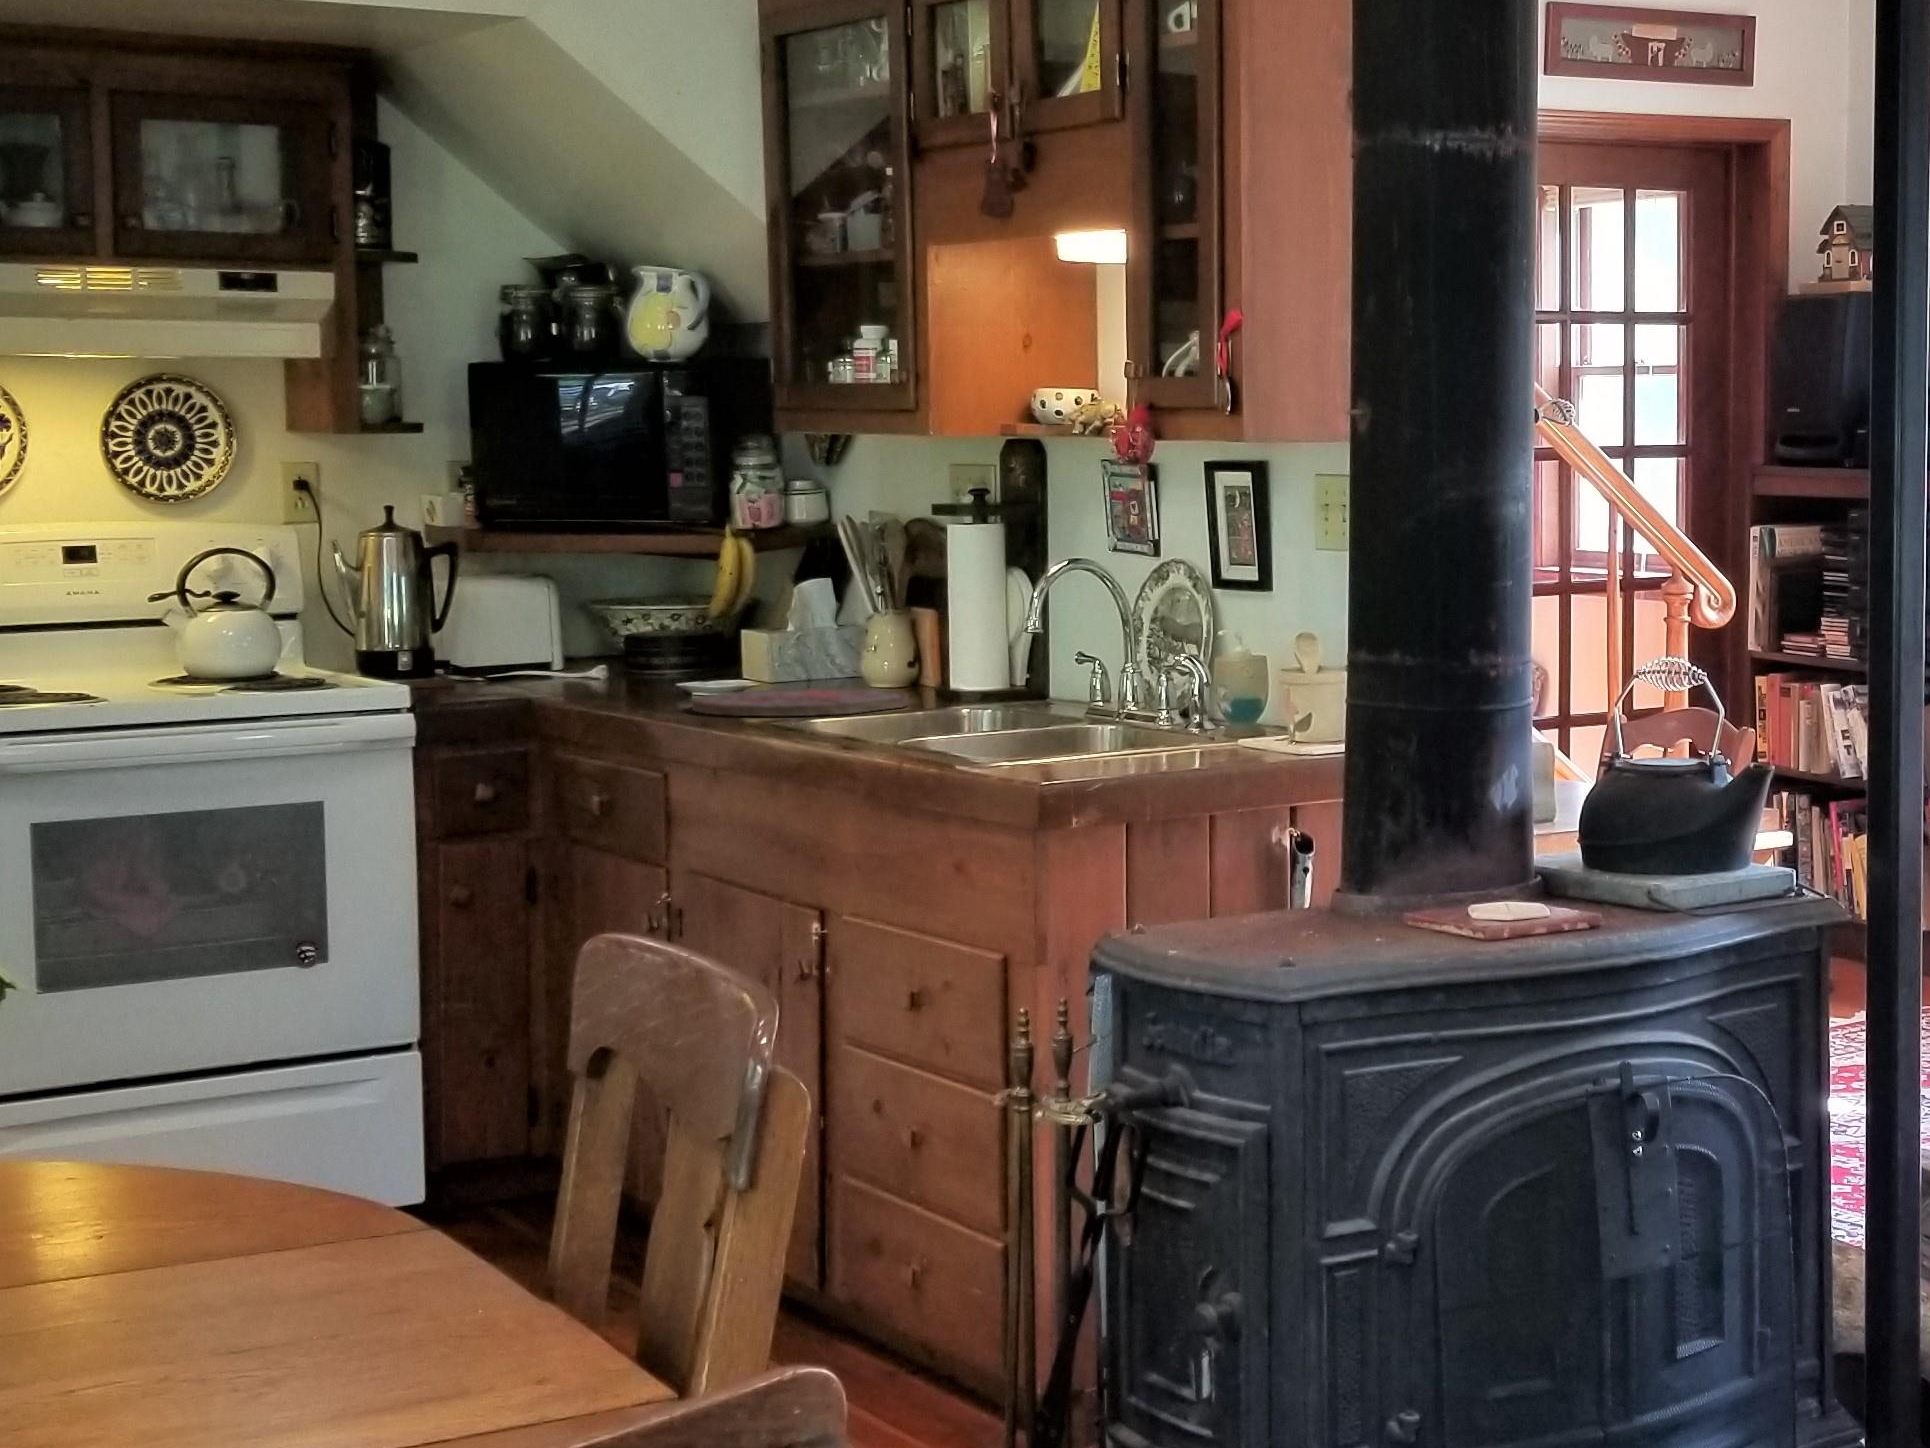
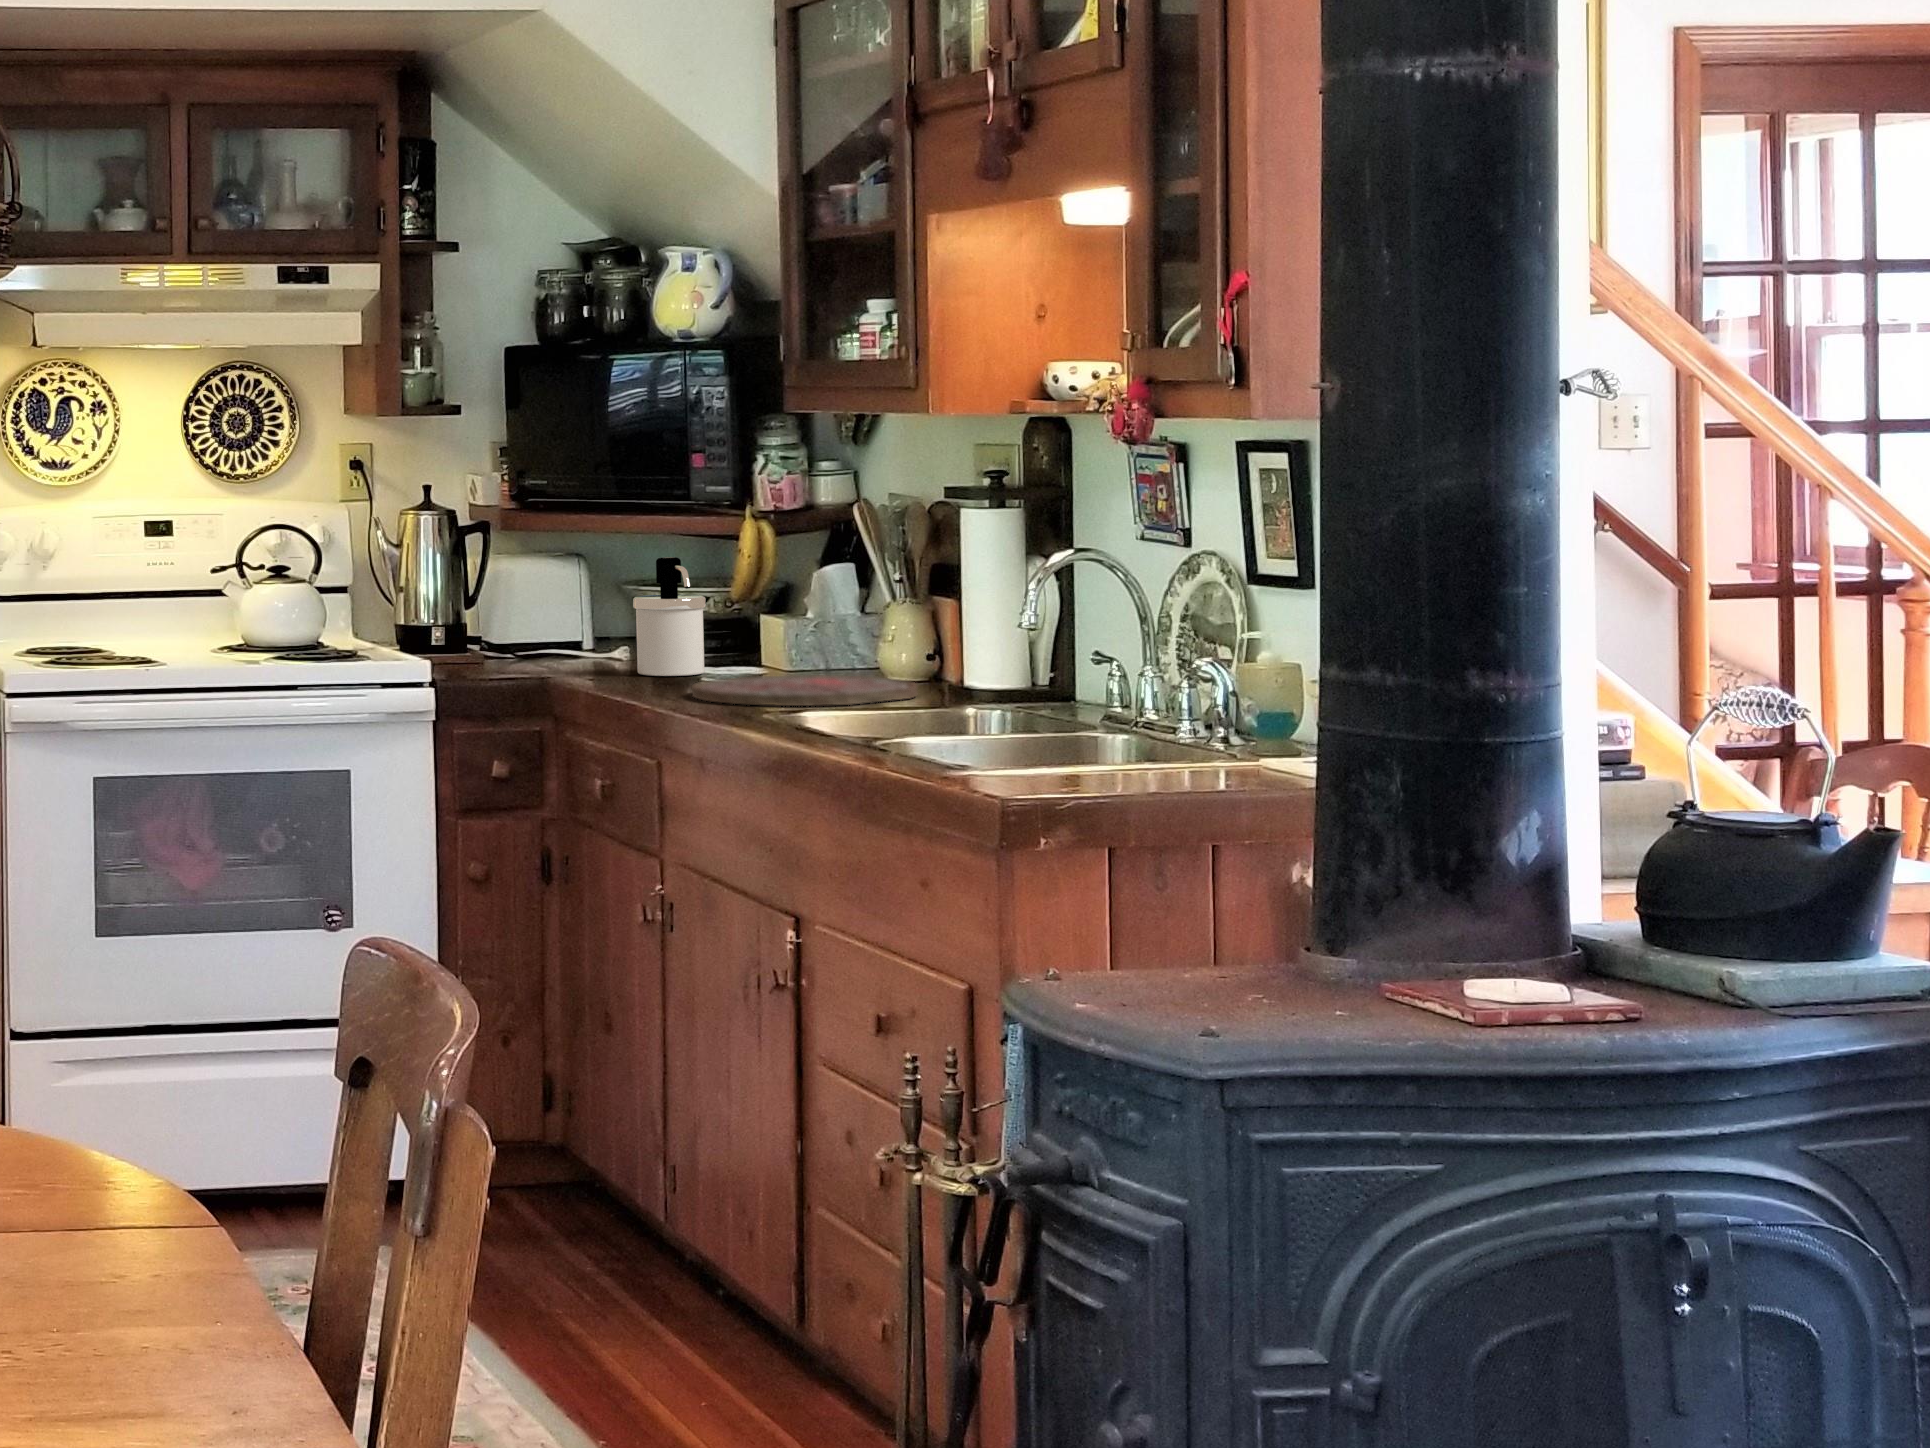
soap dispenser: none [619,577,691,693] -> present [633,557,705,676]

